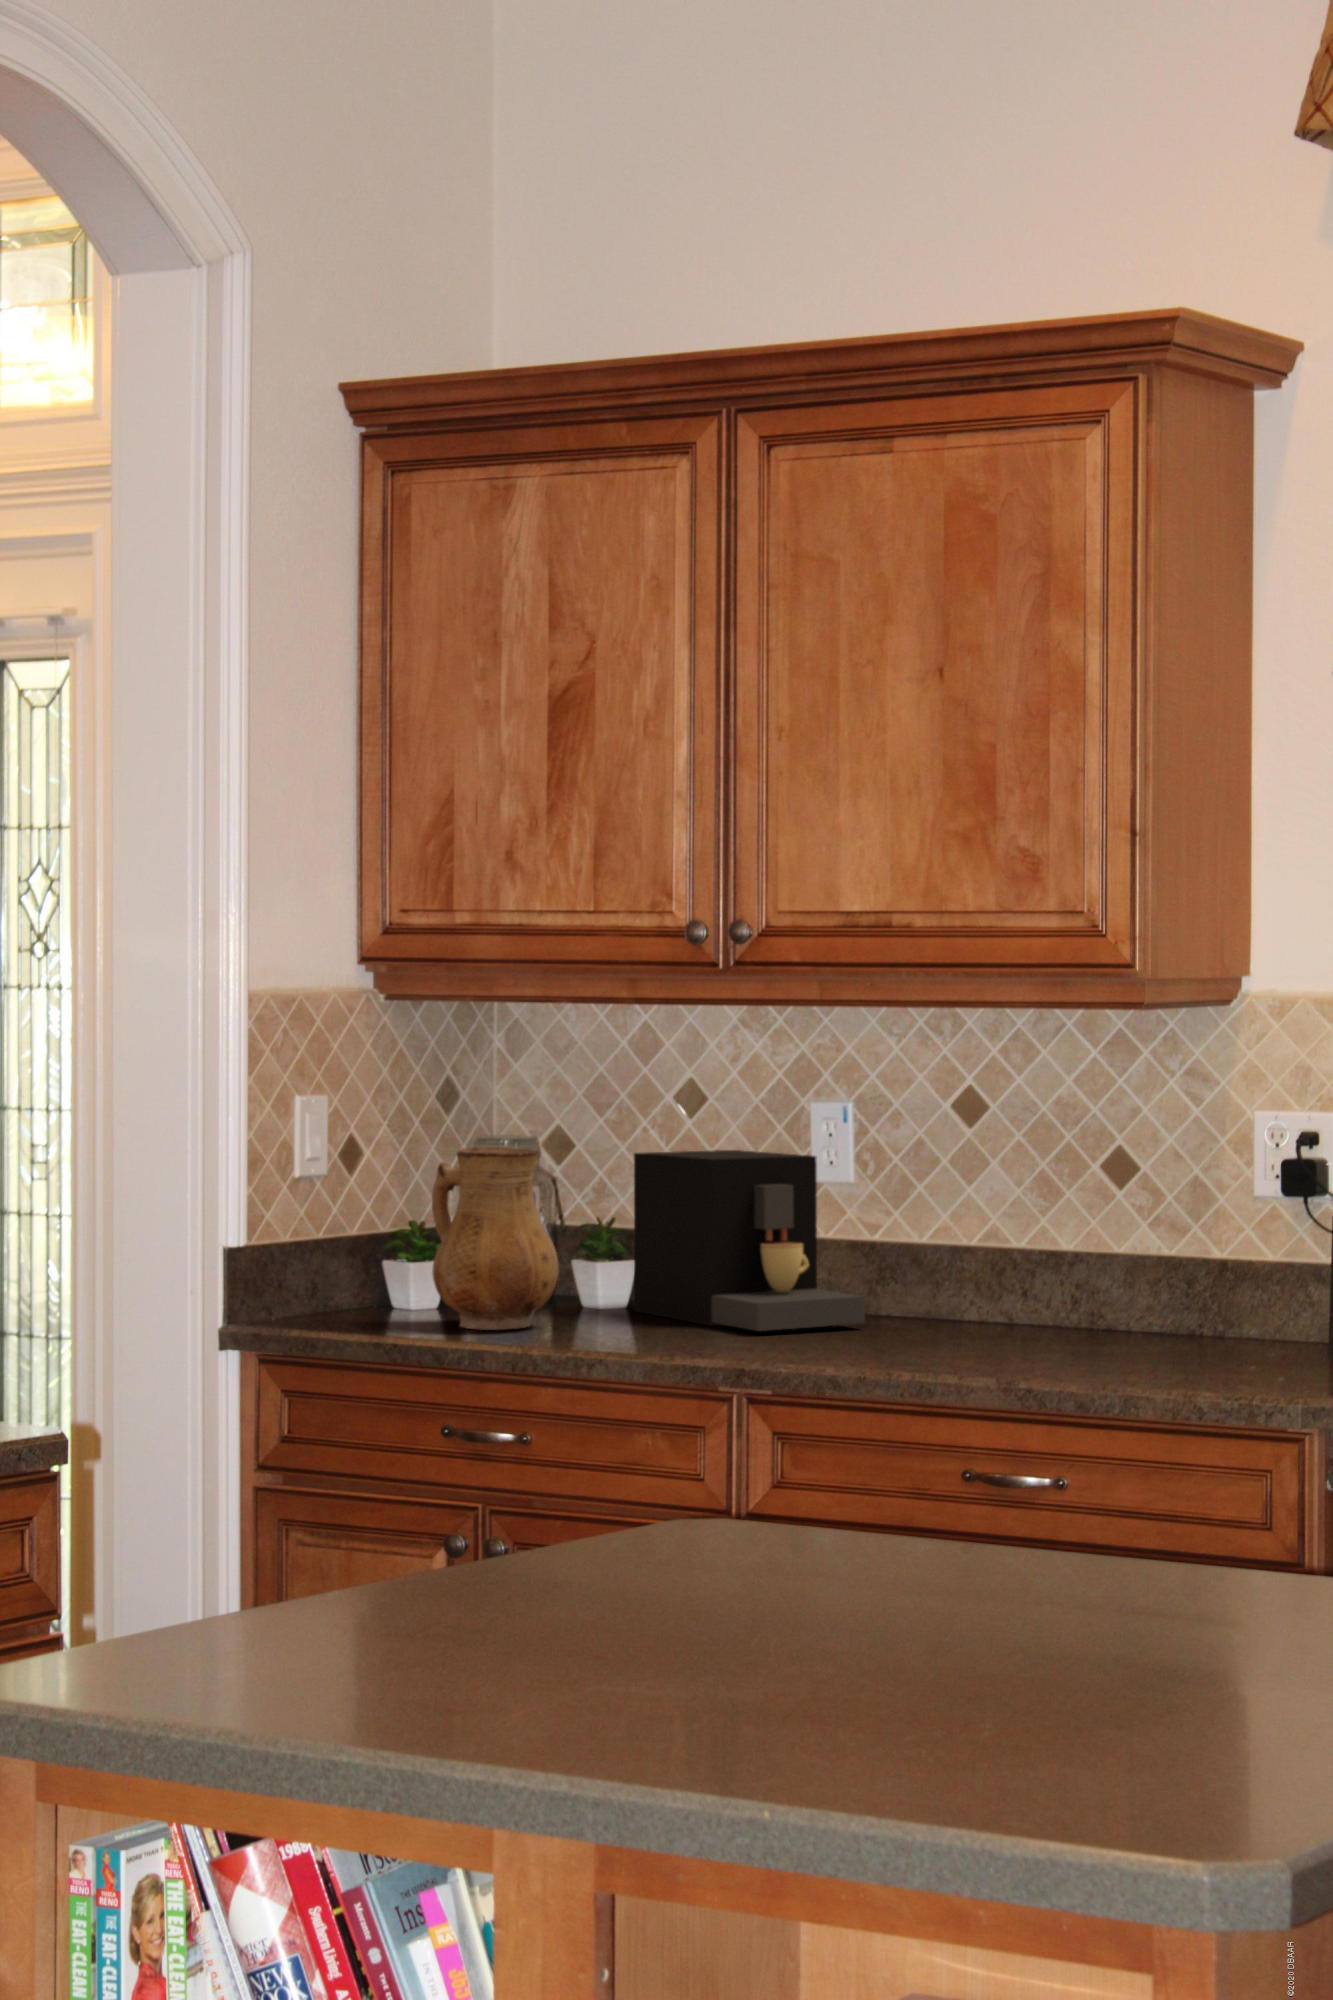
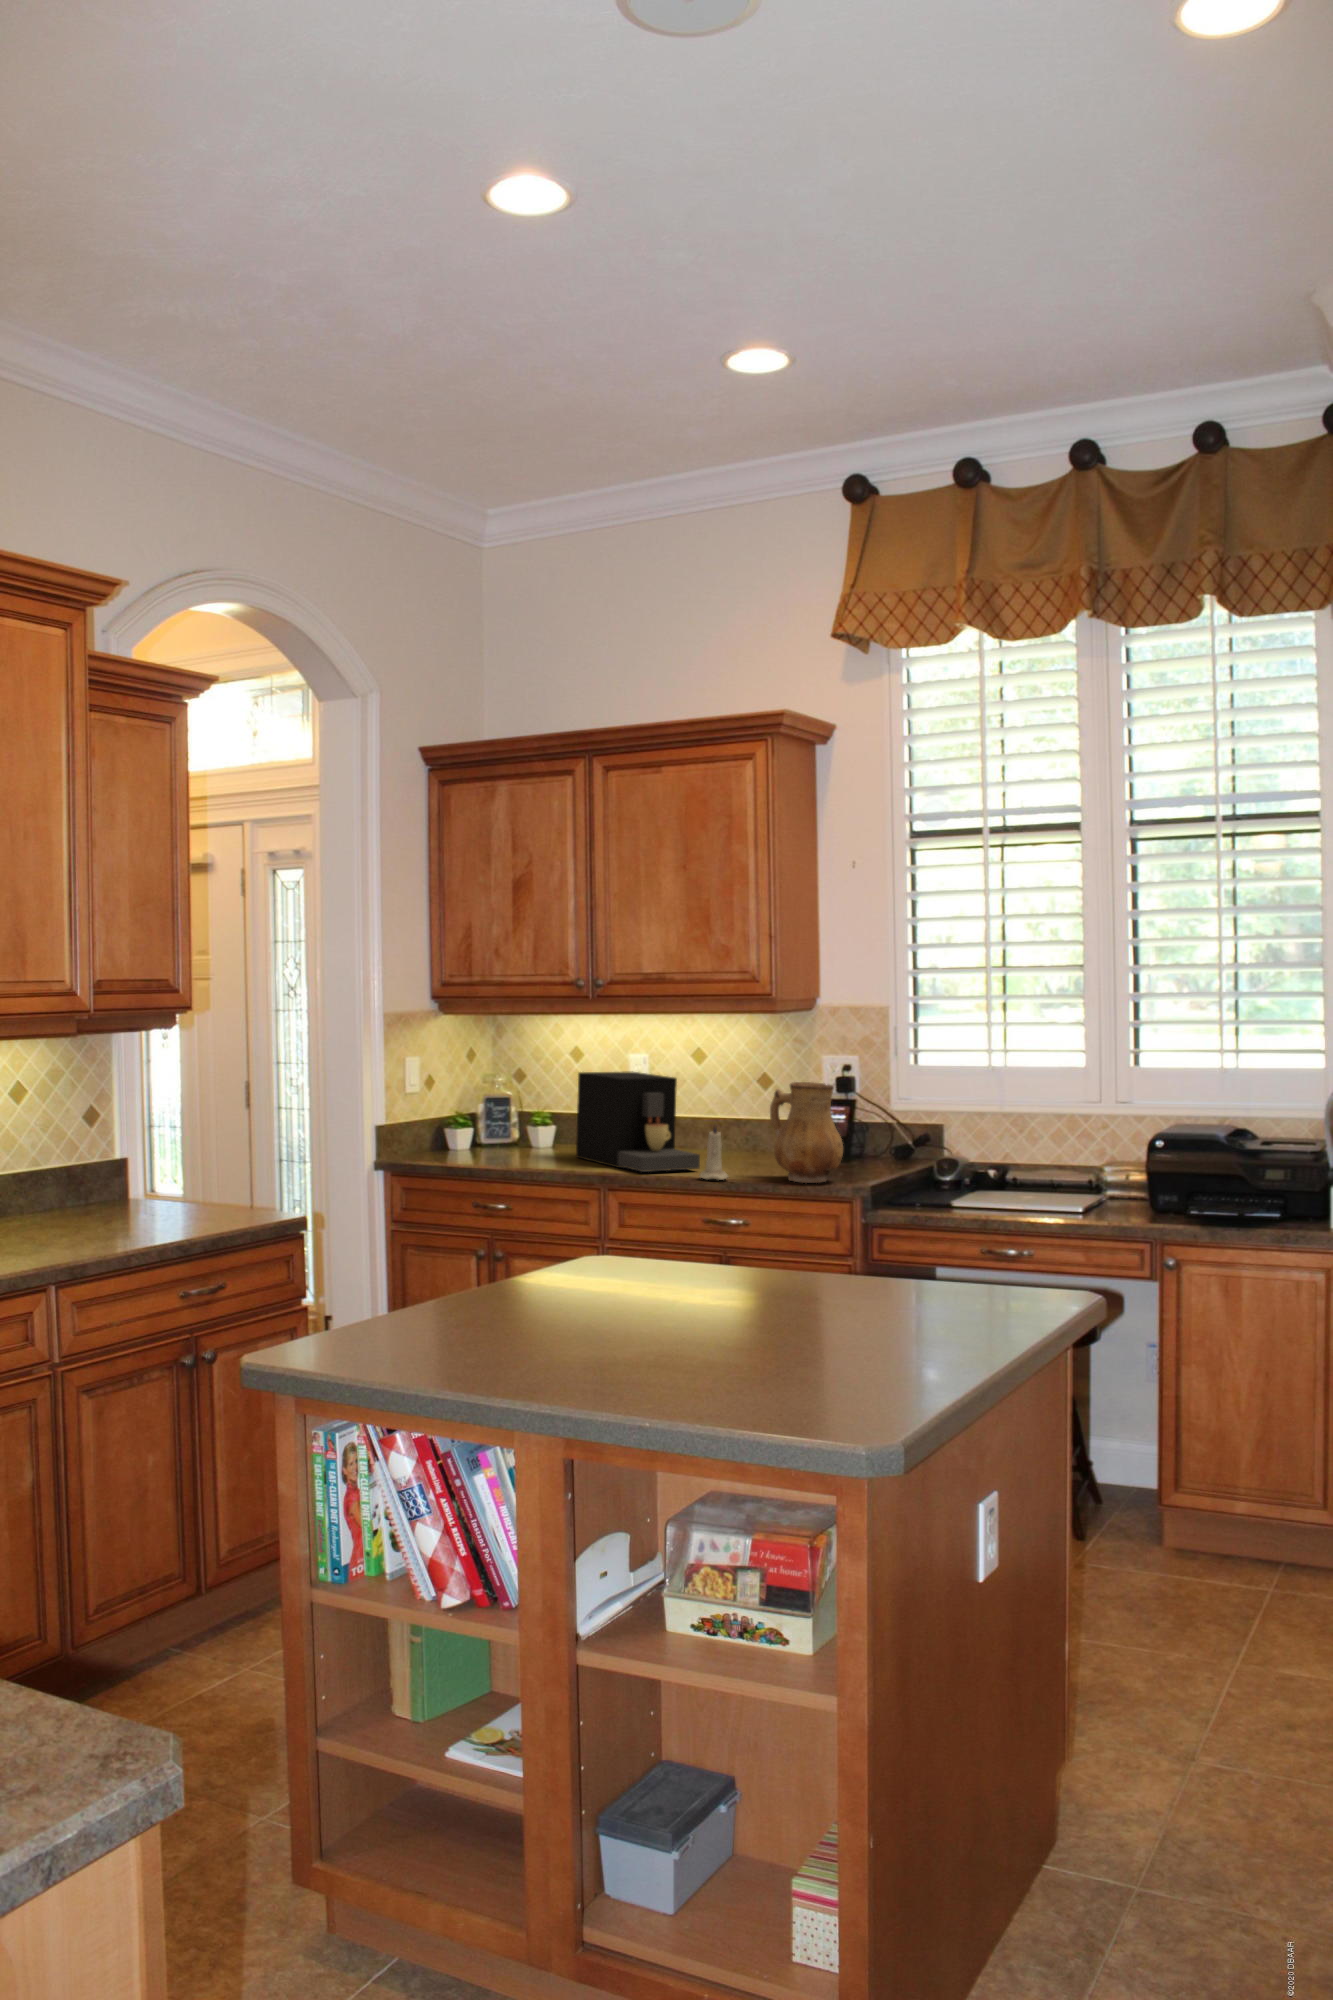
ceramic pitcher: present [432,1147,559,1330] -> present [770,1082,843,1183]
candle: none [865,1229,921,1341] -> present [700,1123,728,1180]

